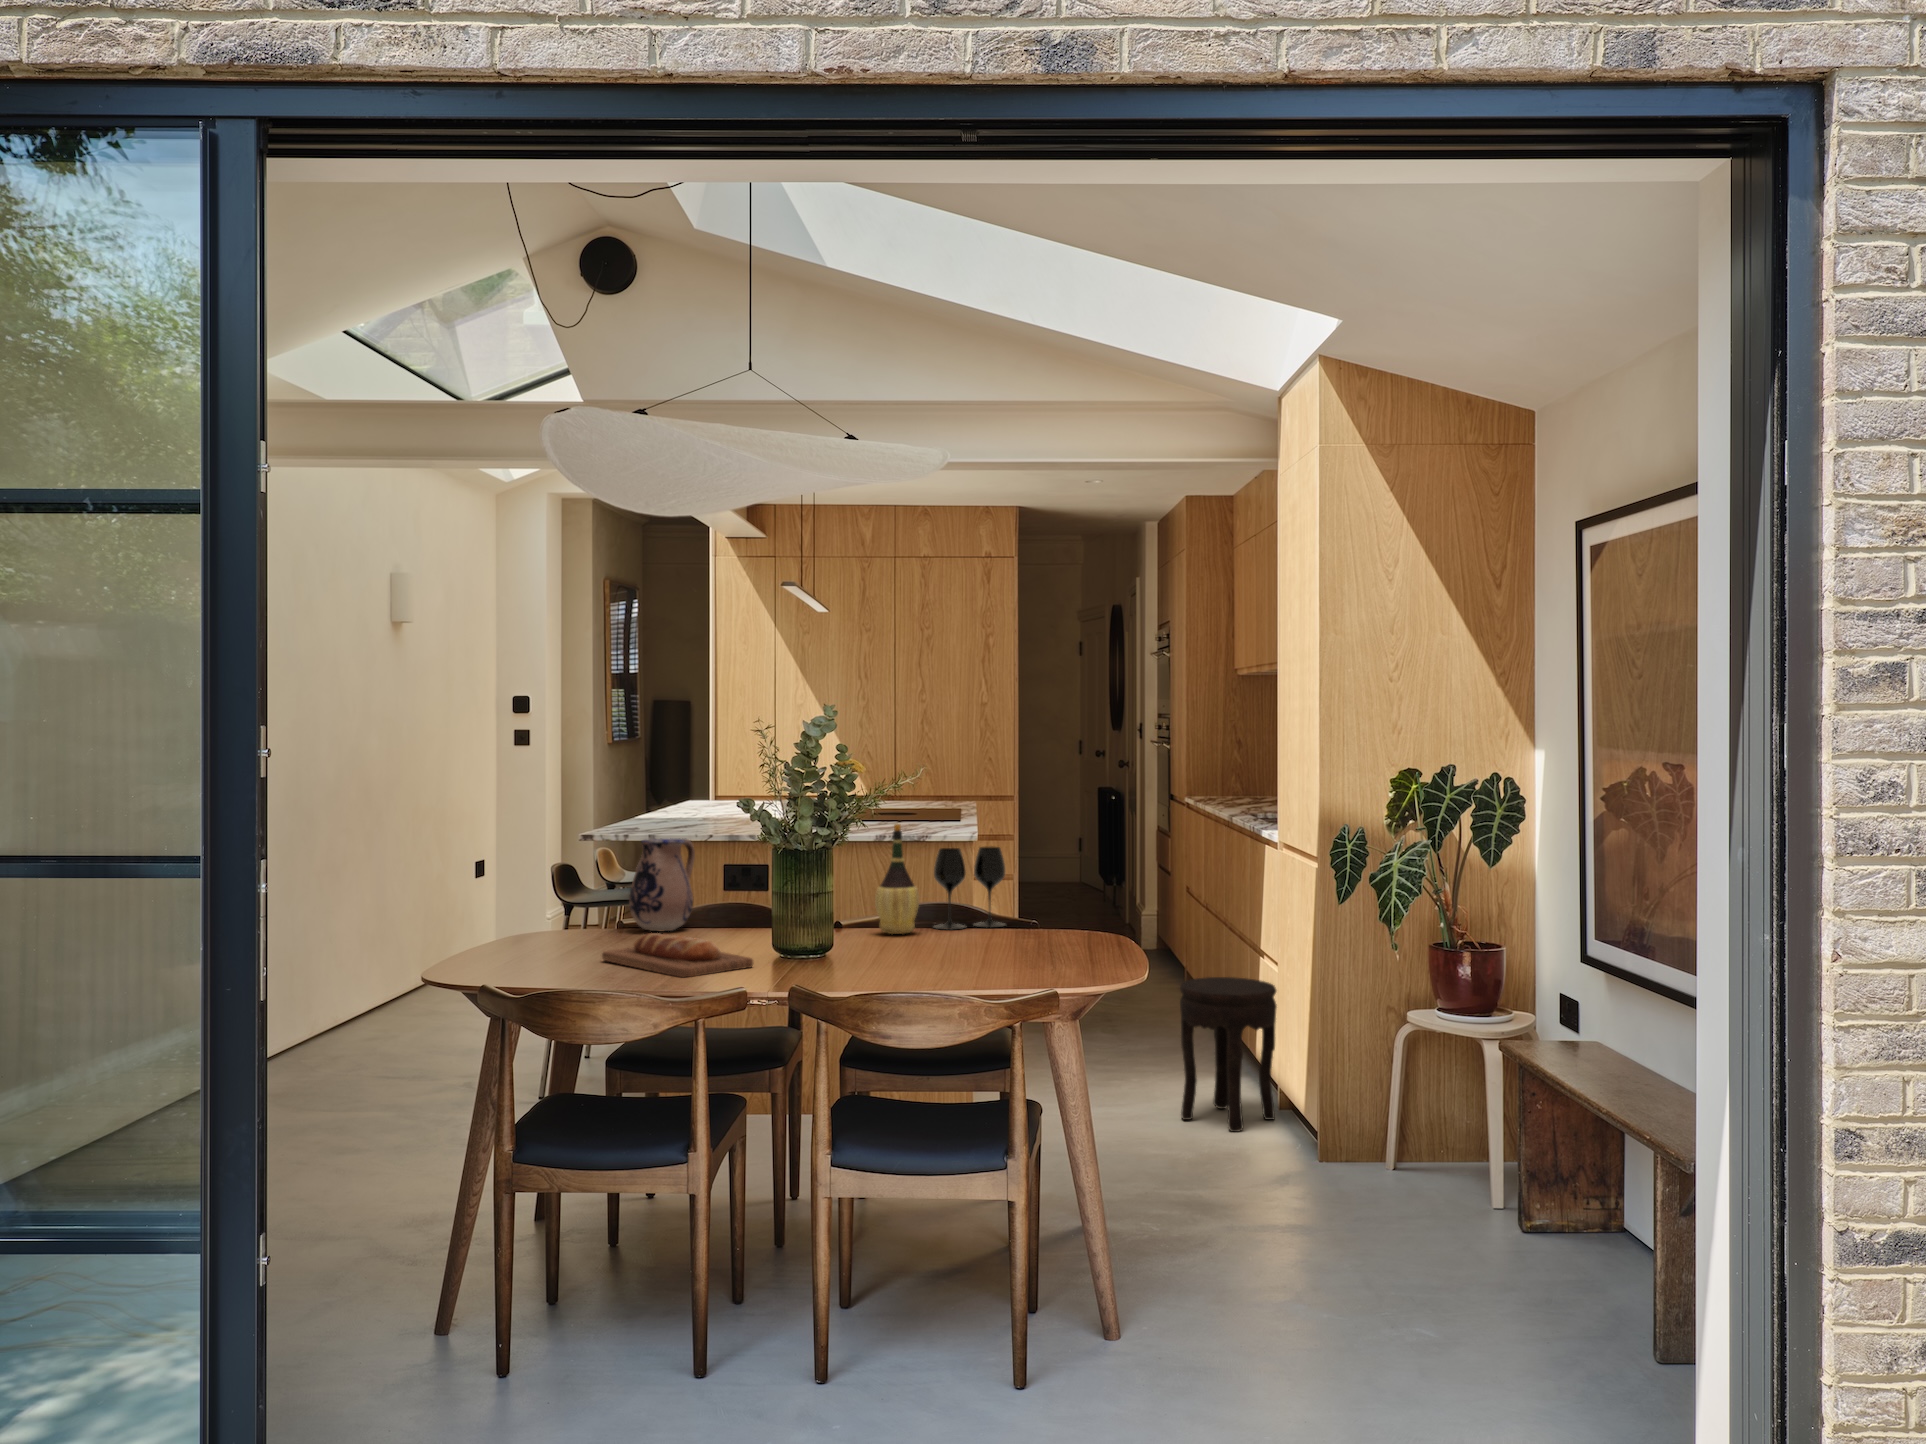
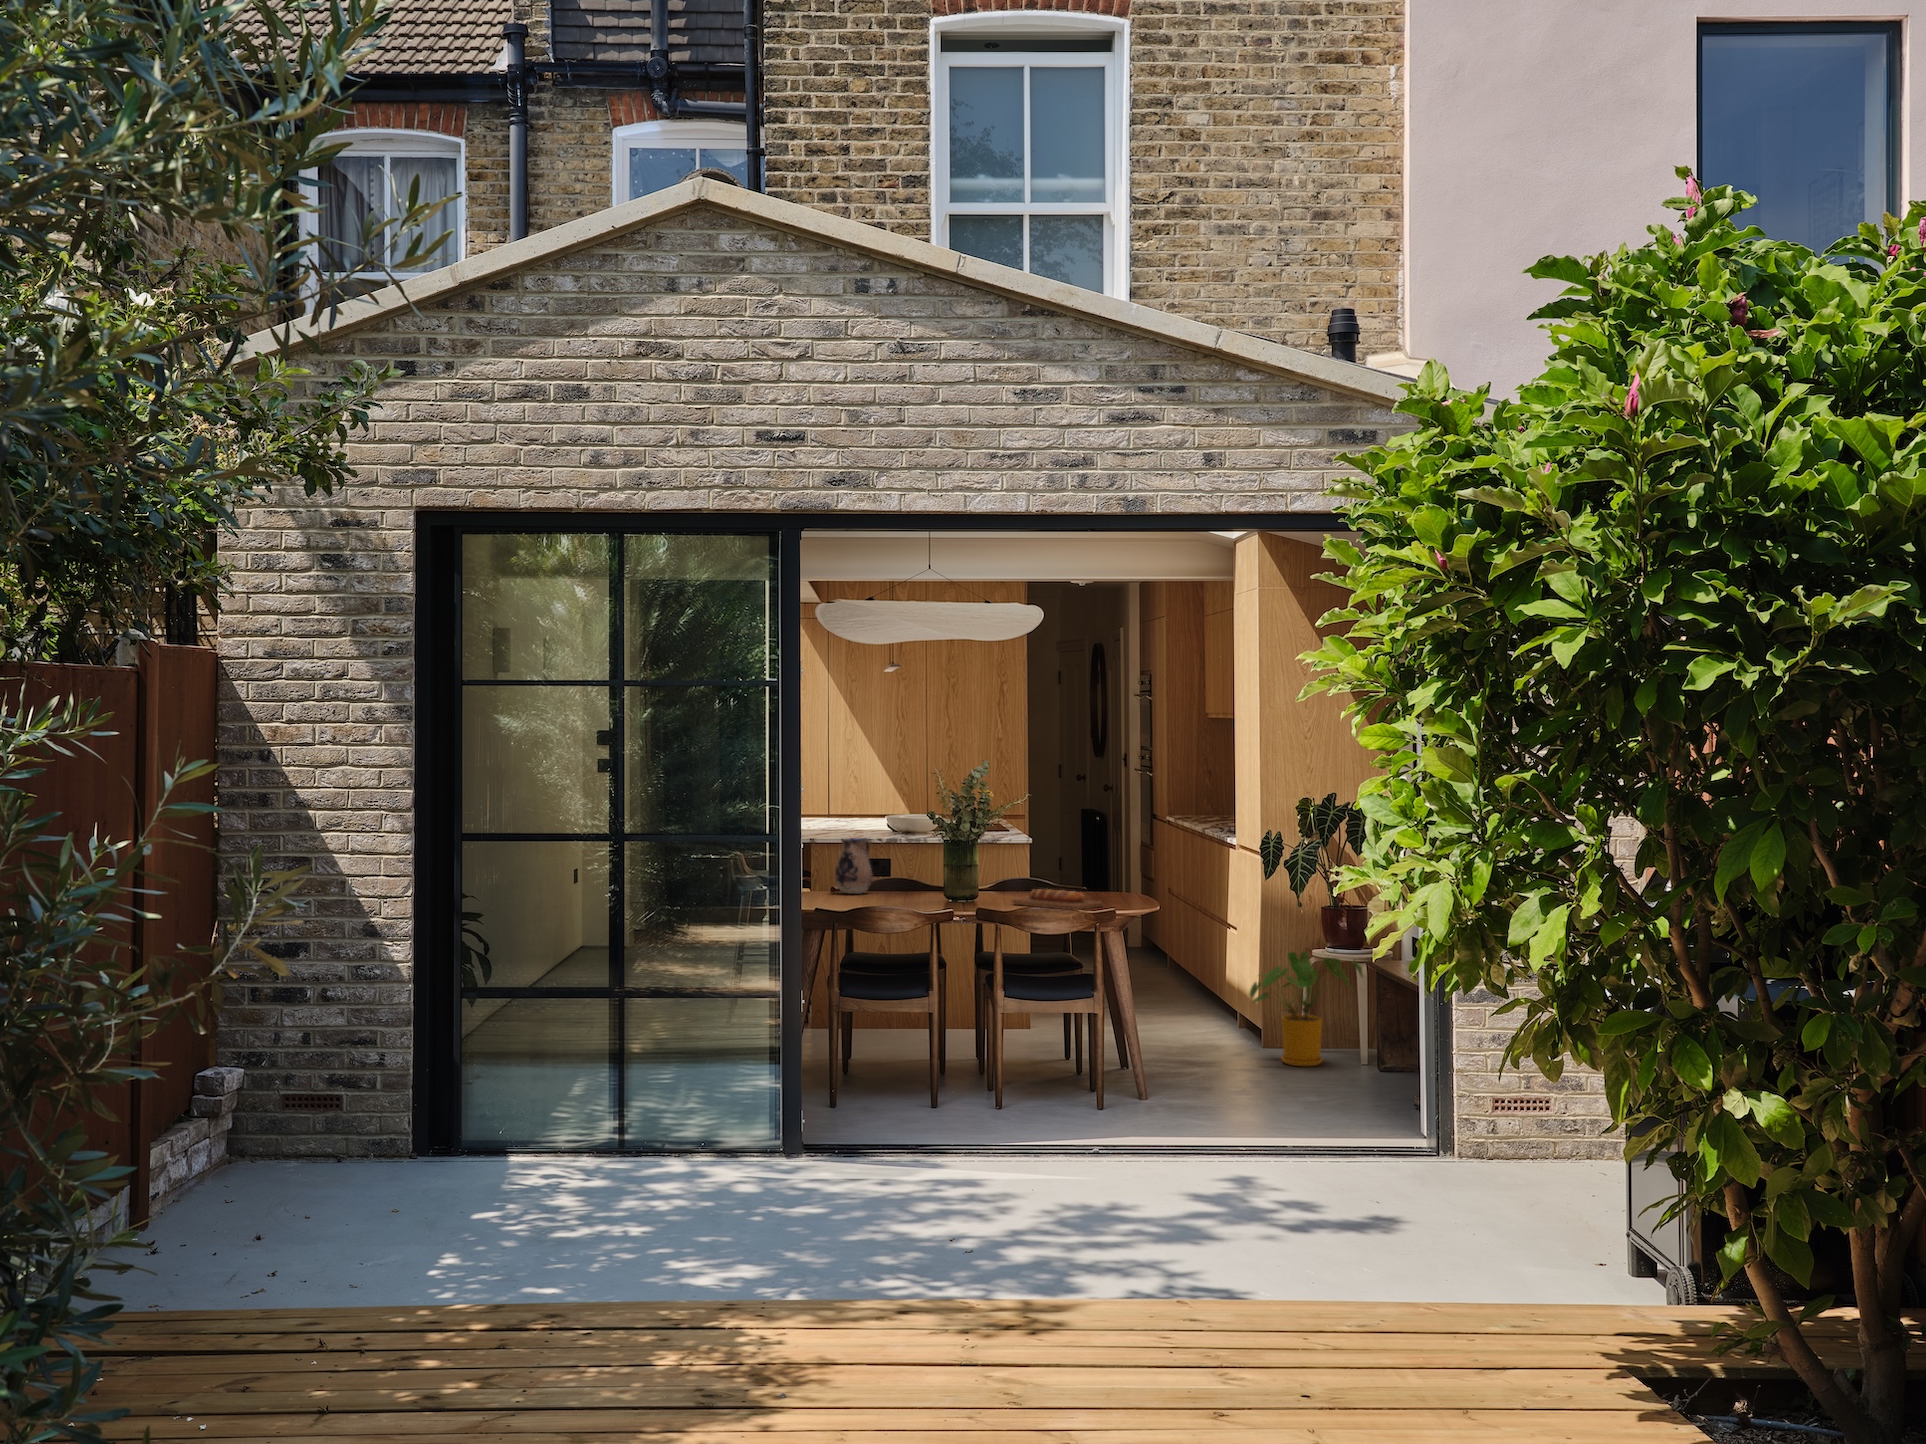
wine bottle: present [875,824,919,934] -> none [986,829,1012,895]
wine glass: present [934,847,1005,930] -> none [1018,844,1062,893]
bread loaf: present [602,933,753,977] -> present [1012,889,1103,910]
side table: present [1180,977,1277,1132] -> none [1166,935,1230,1033]
house plant: none [1312,1020,1514,1220] -> present [1249,950,1363,1066]

